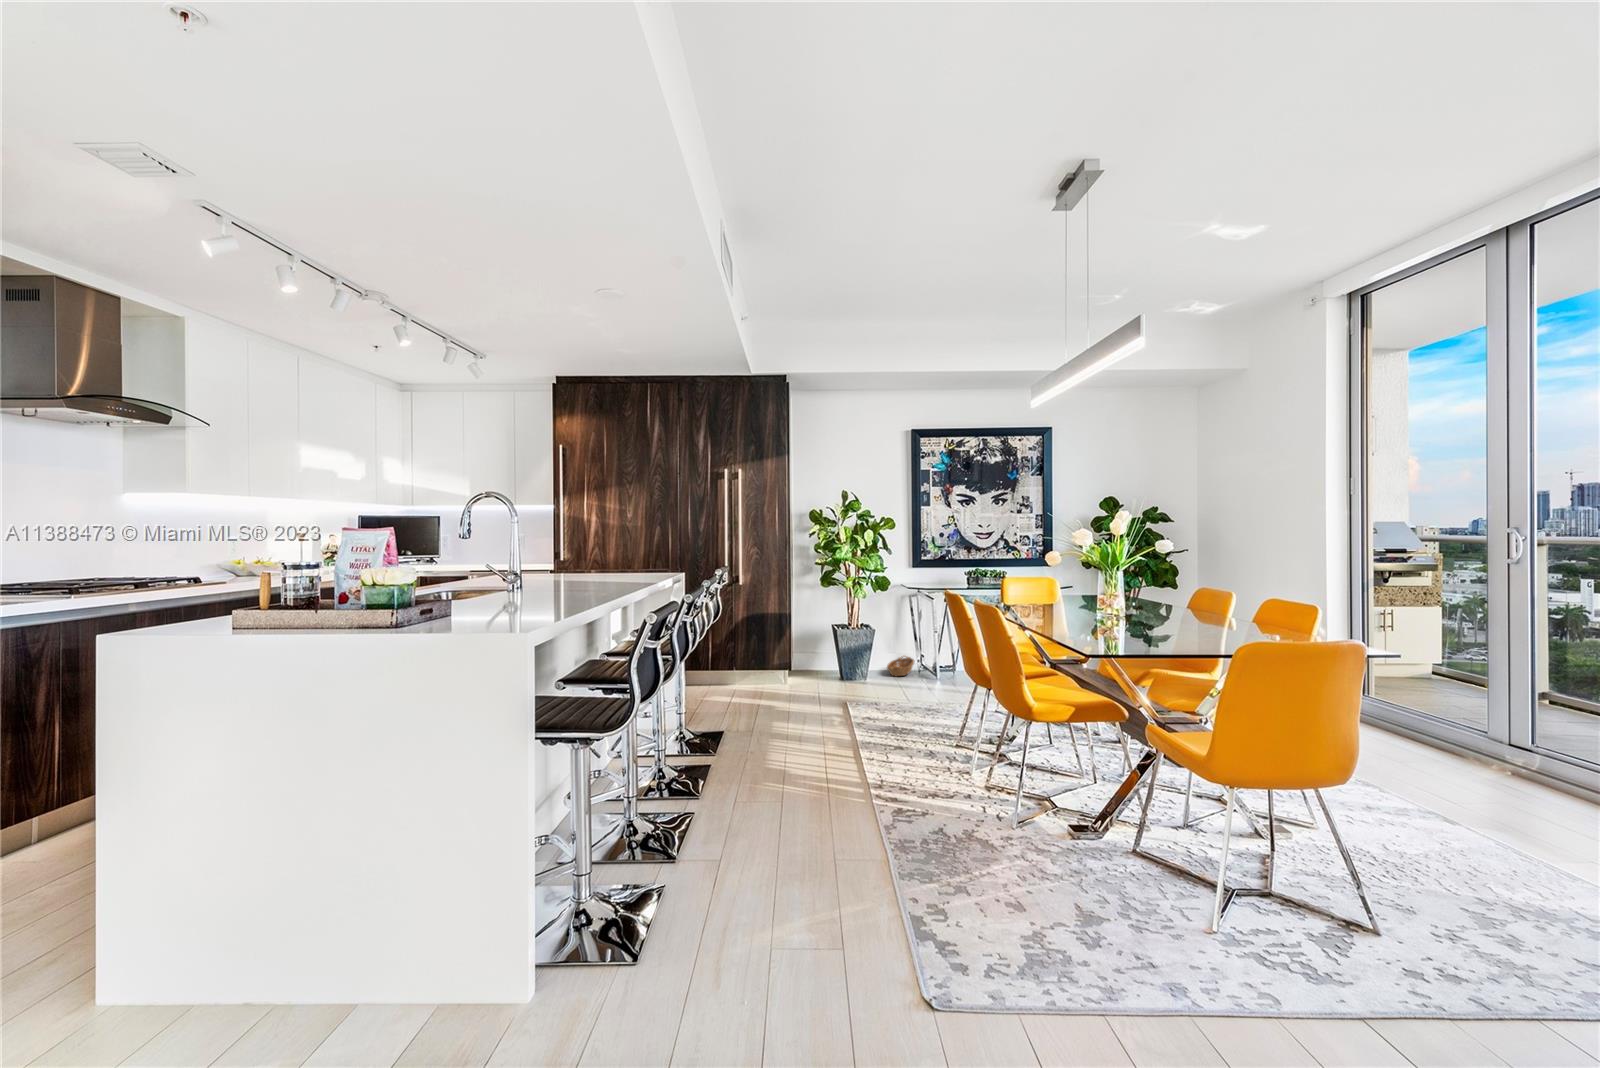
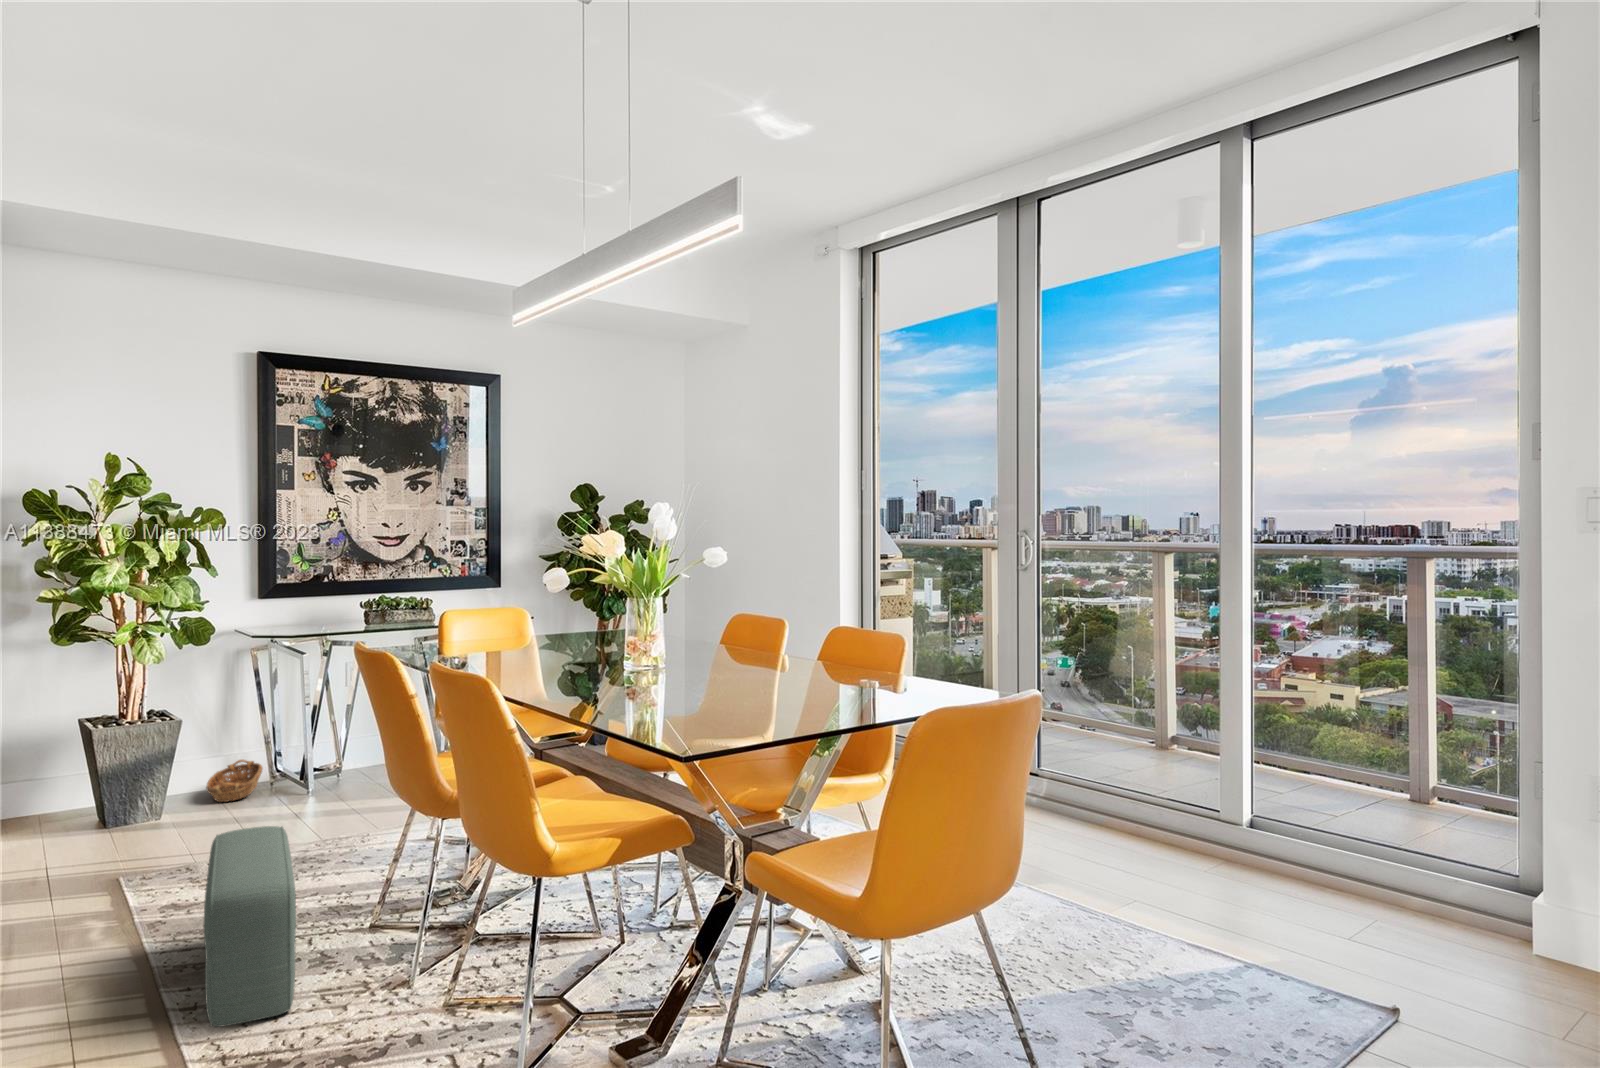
pouf: none [874,681,916,771] -> present [204,826,296,1027]

